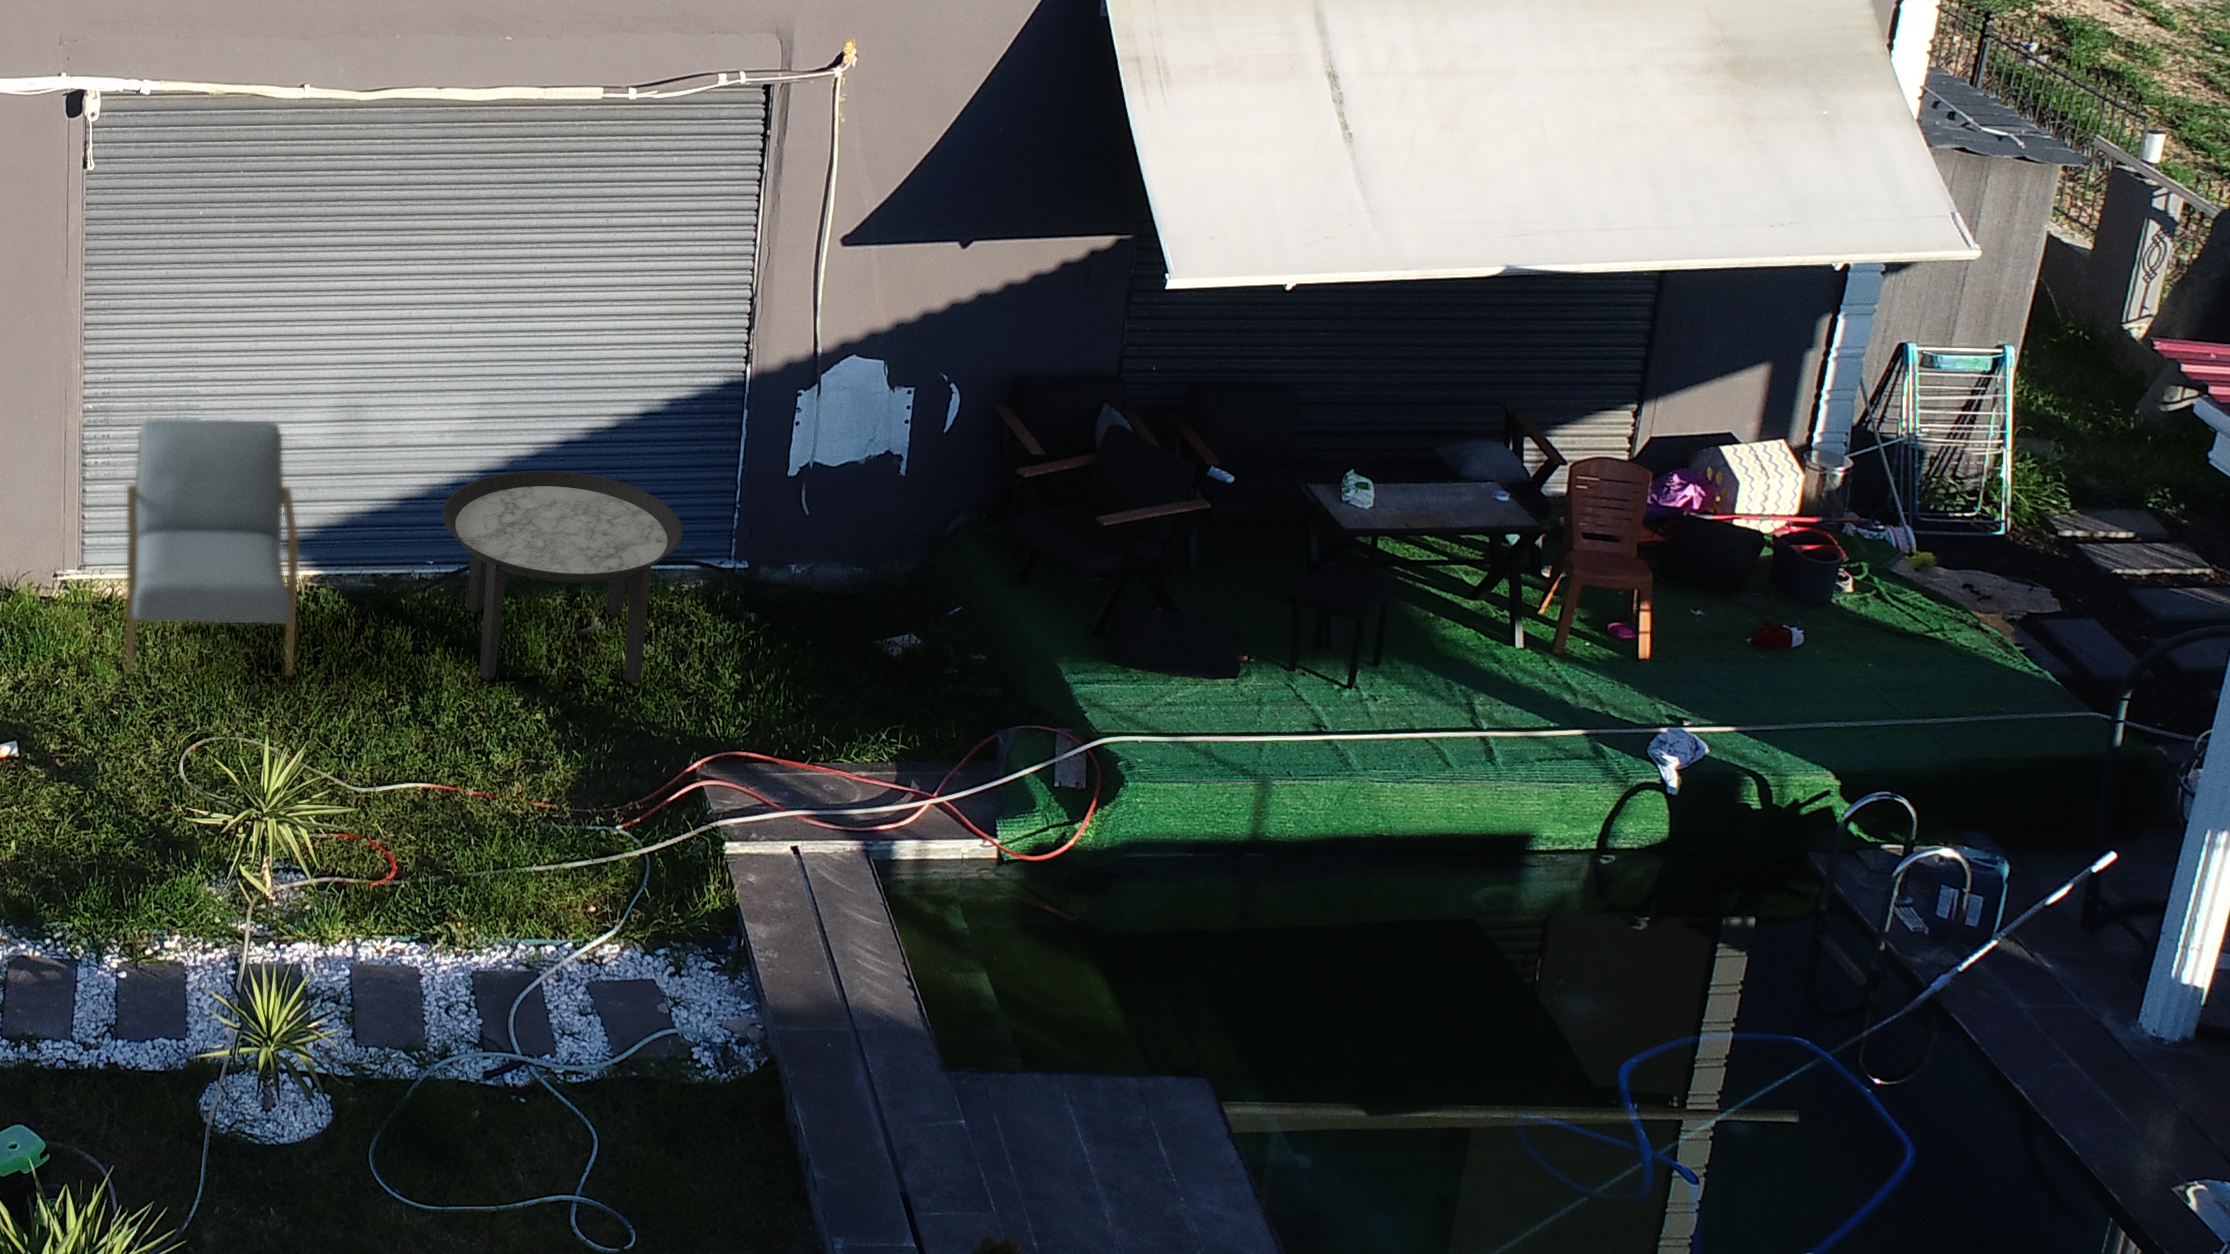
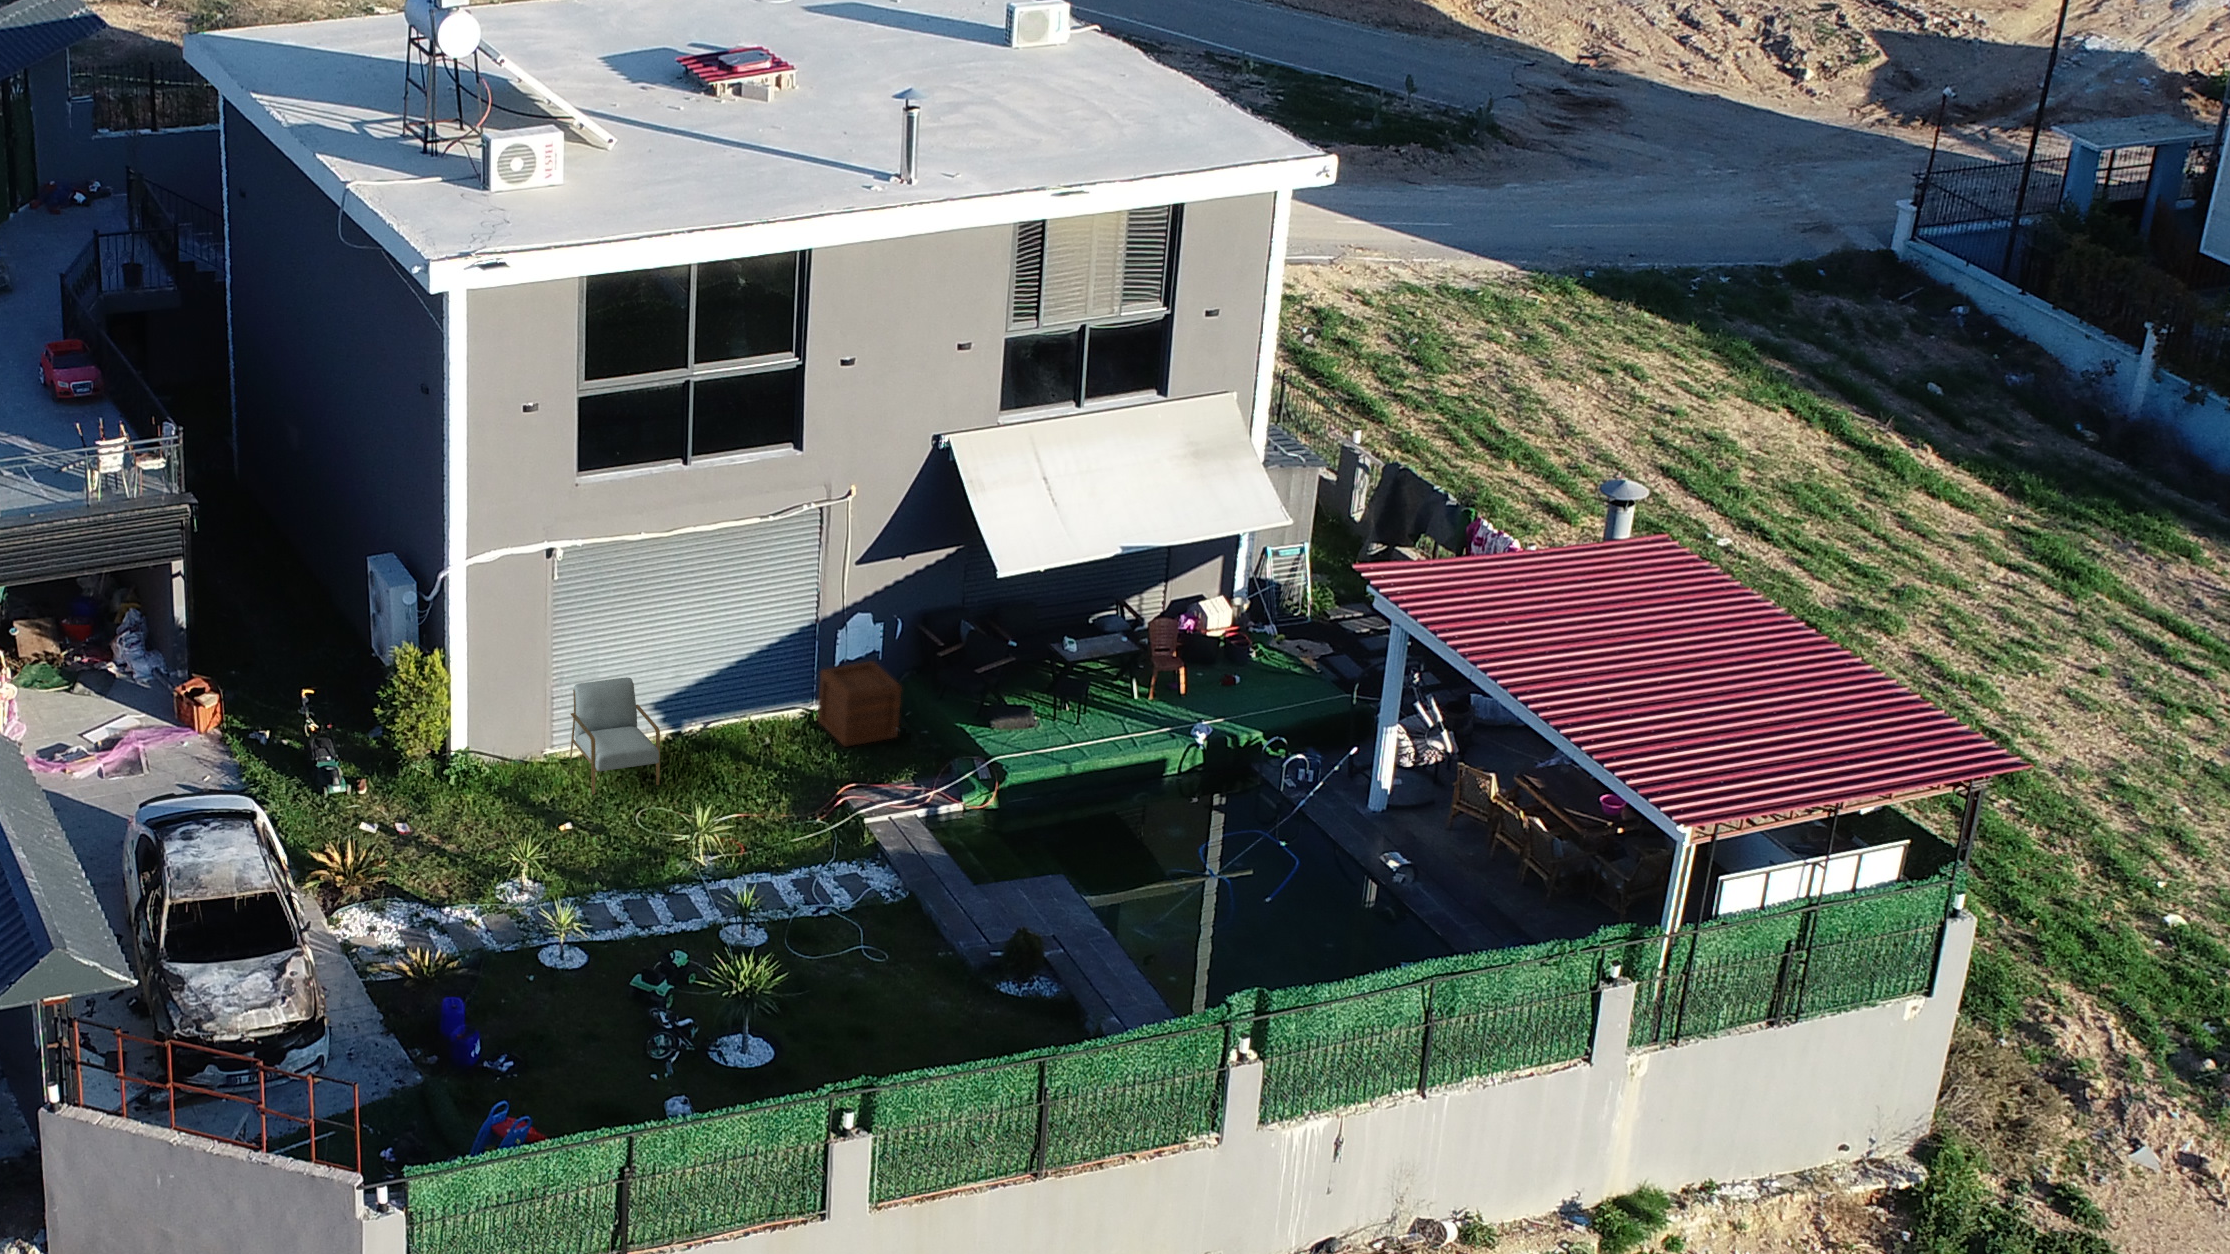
wooden crate: none [735,470,923,657] -> present [818,661,901,747]
round table: present [442,471,682,684] -> none [707,681,809,775]

